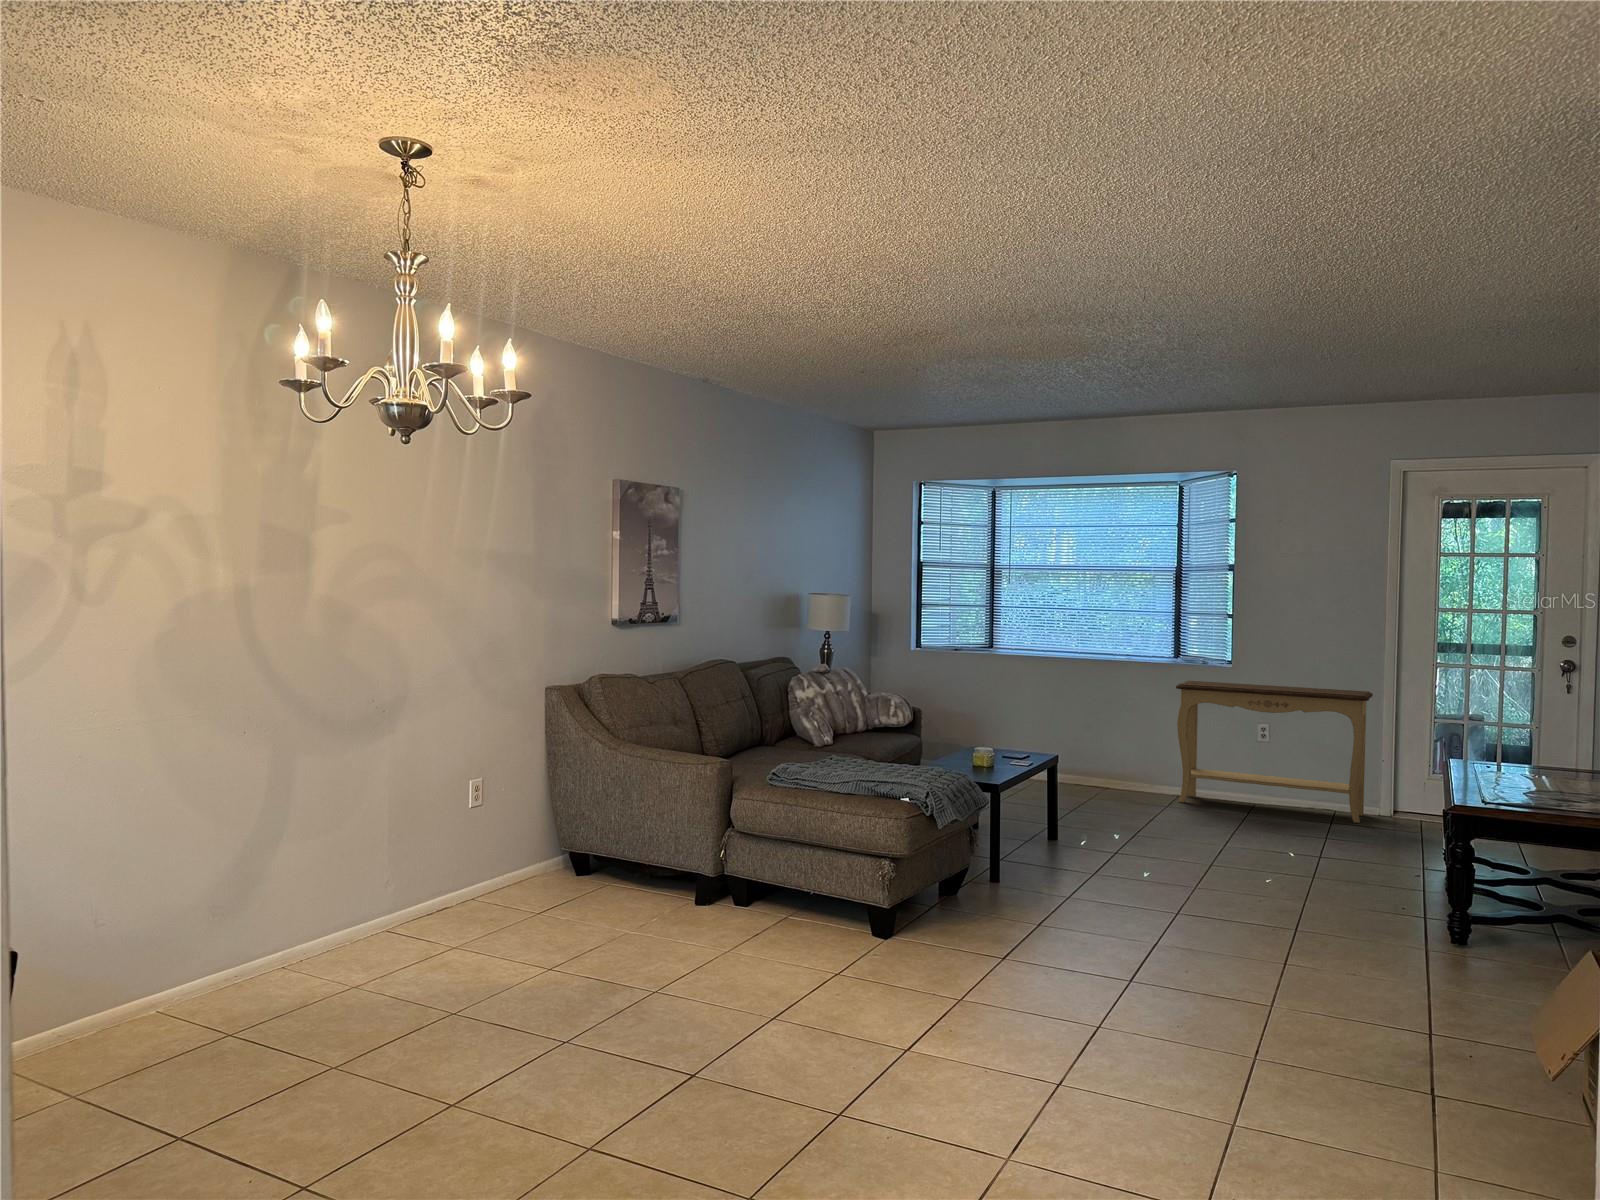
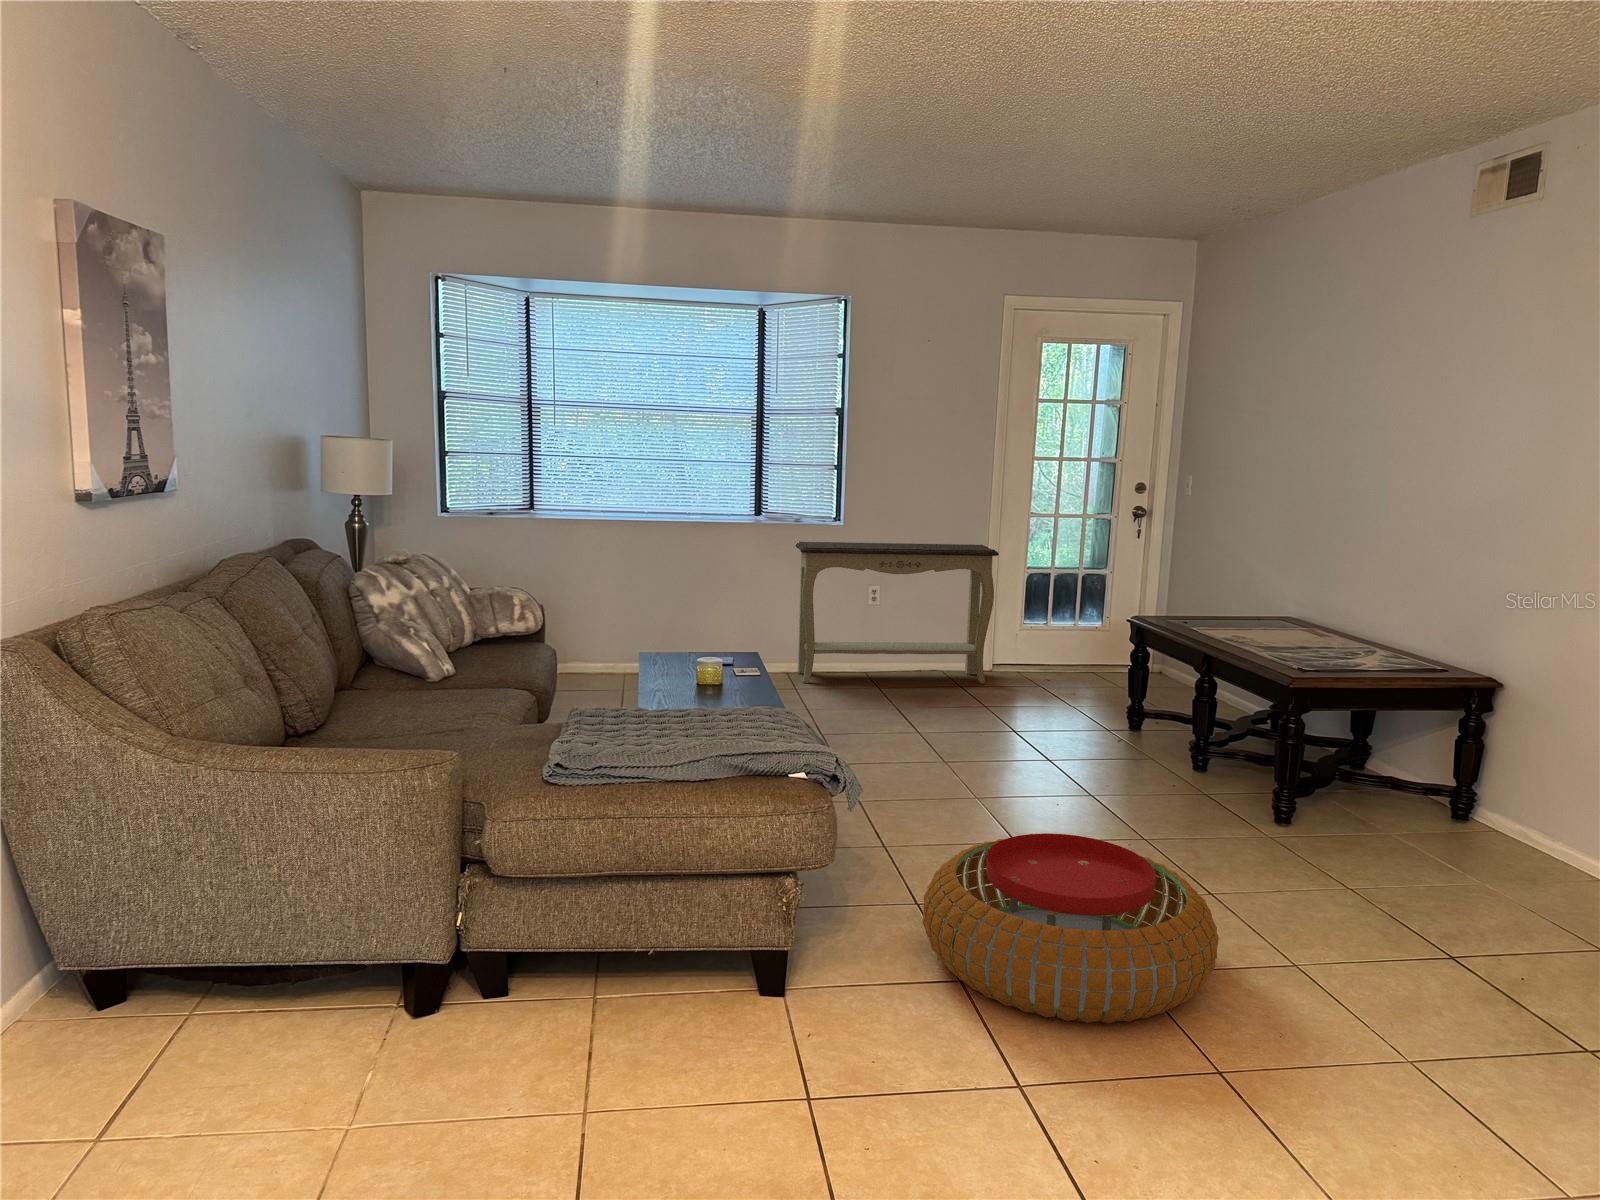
pouf: none [988,876,1202,999] -> present [923,833,1219,1023]

